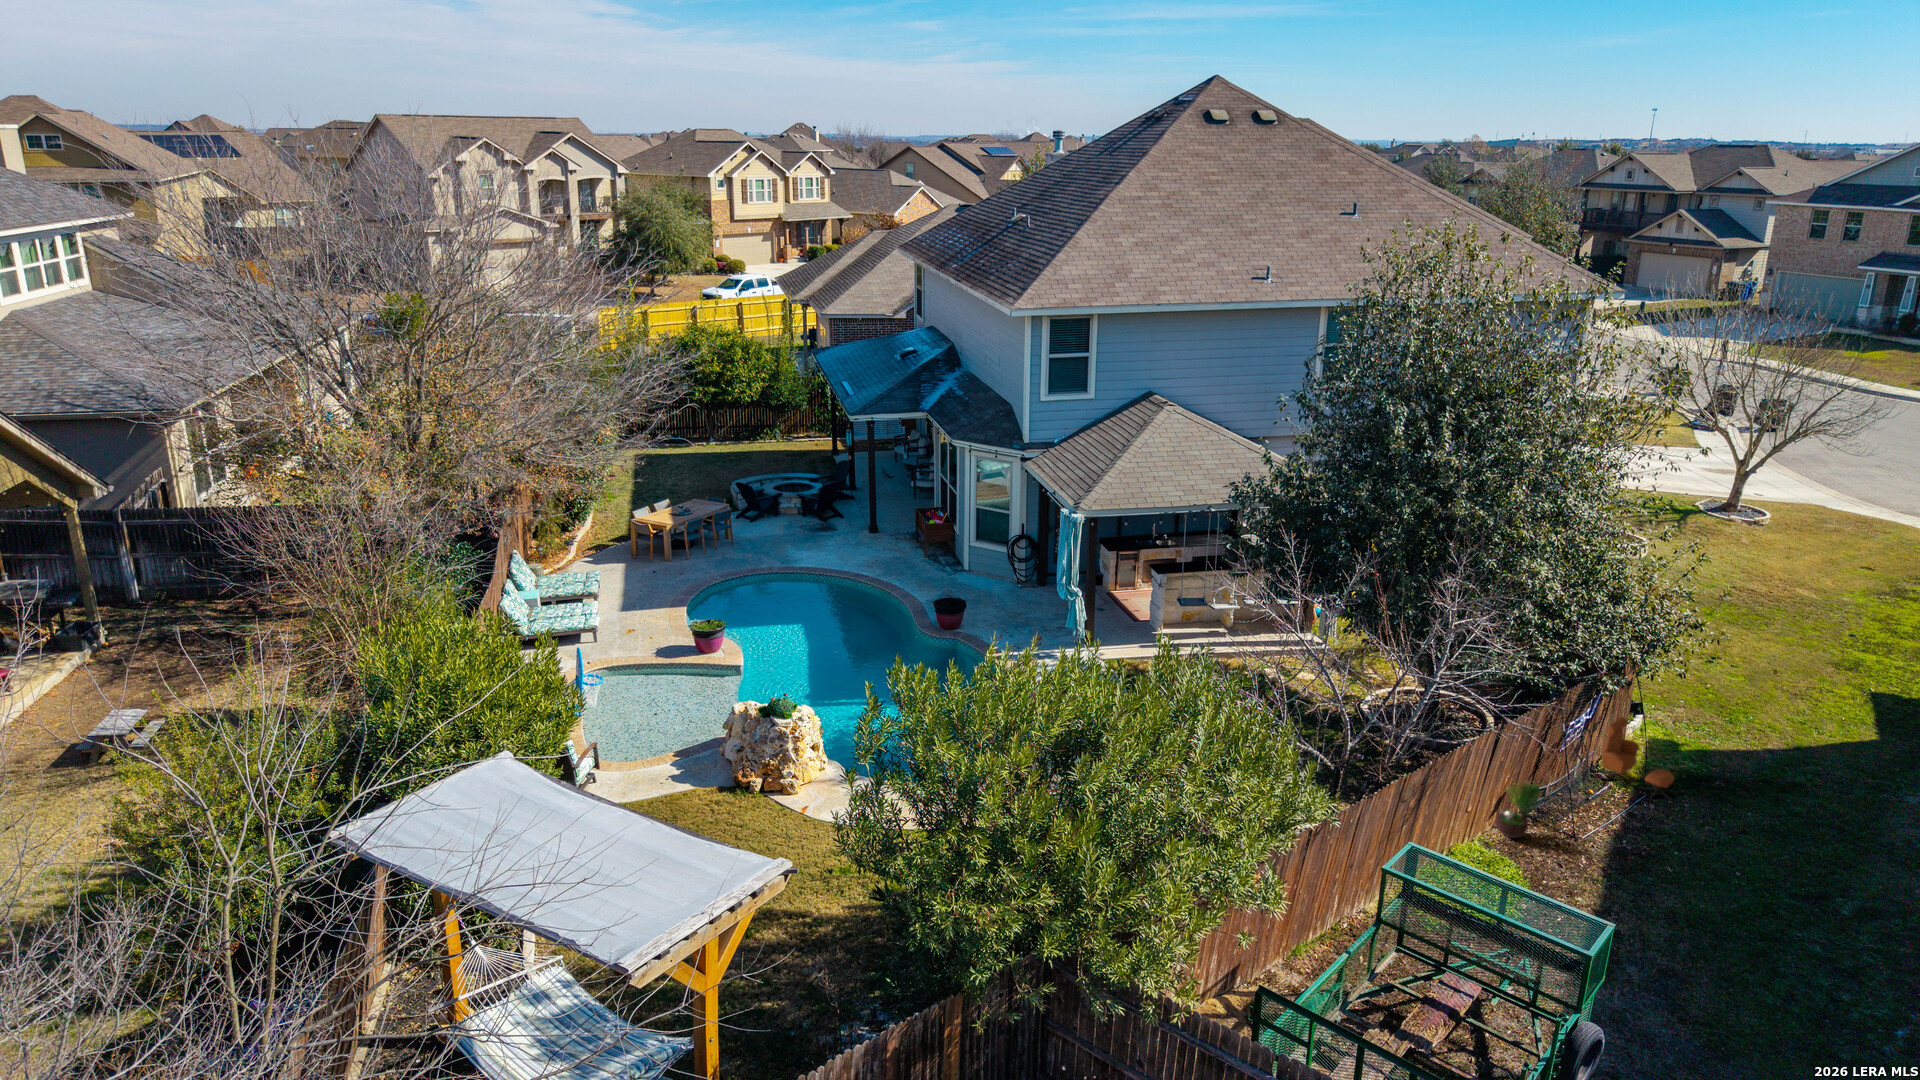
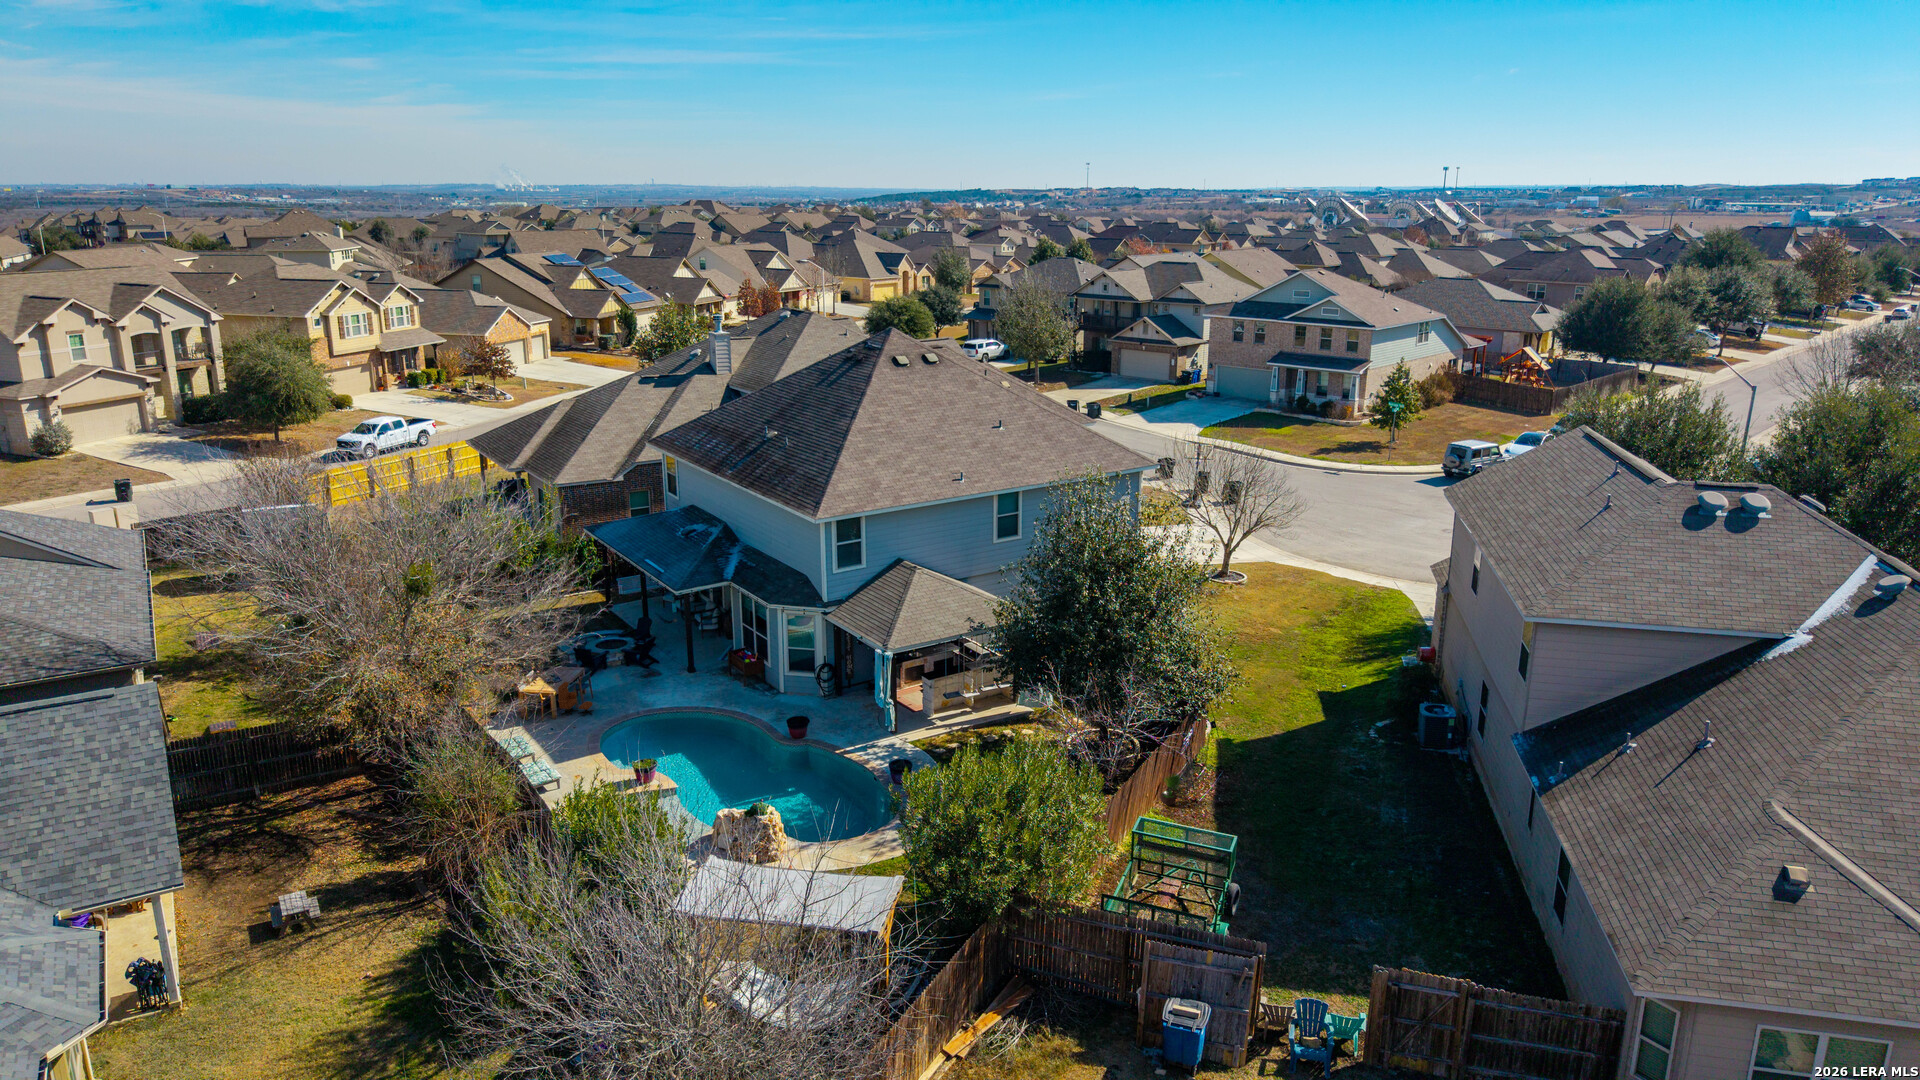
lounge chair: present [1601,717,1674,800] -> present [558,682,593,716]

